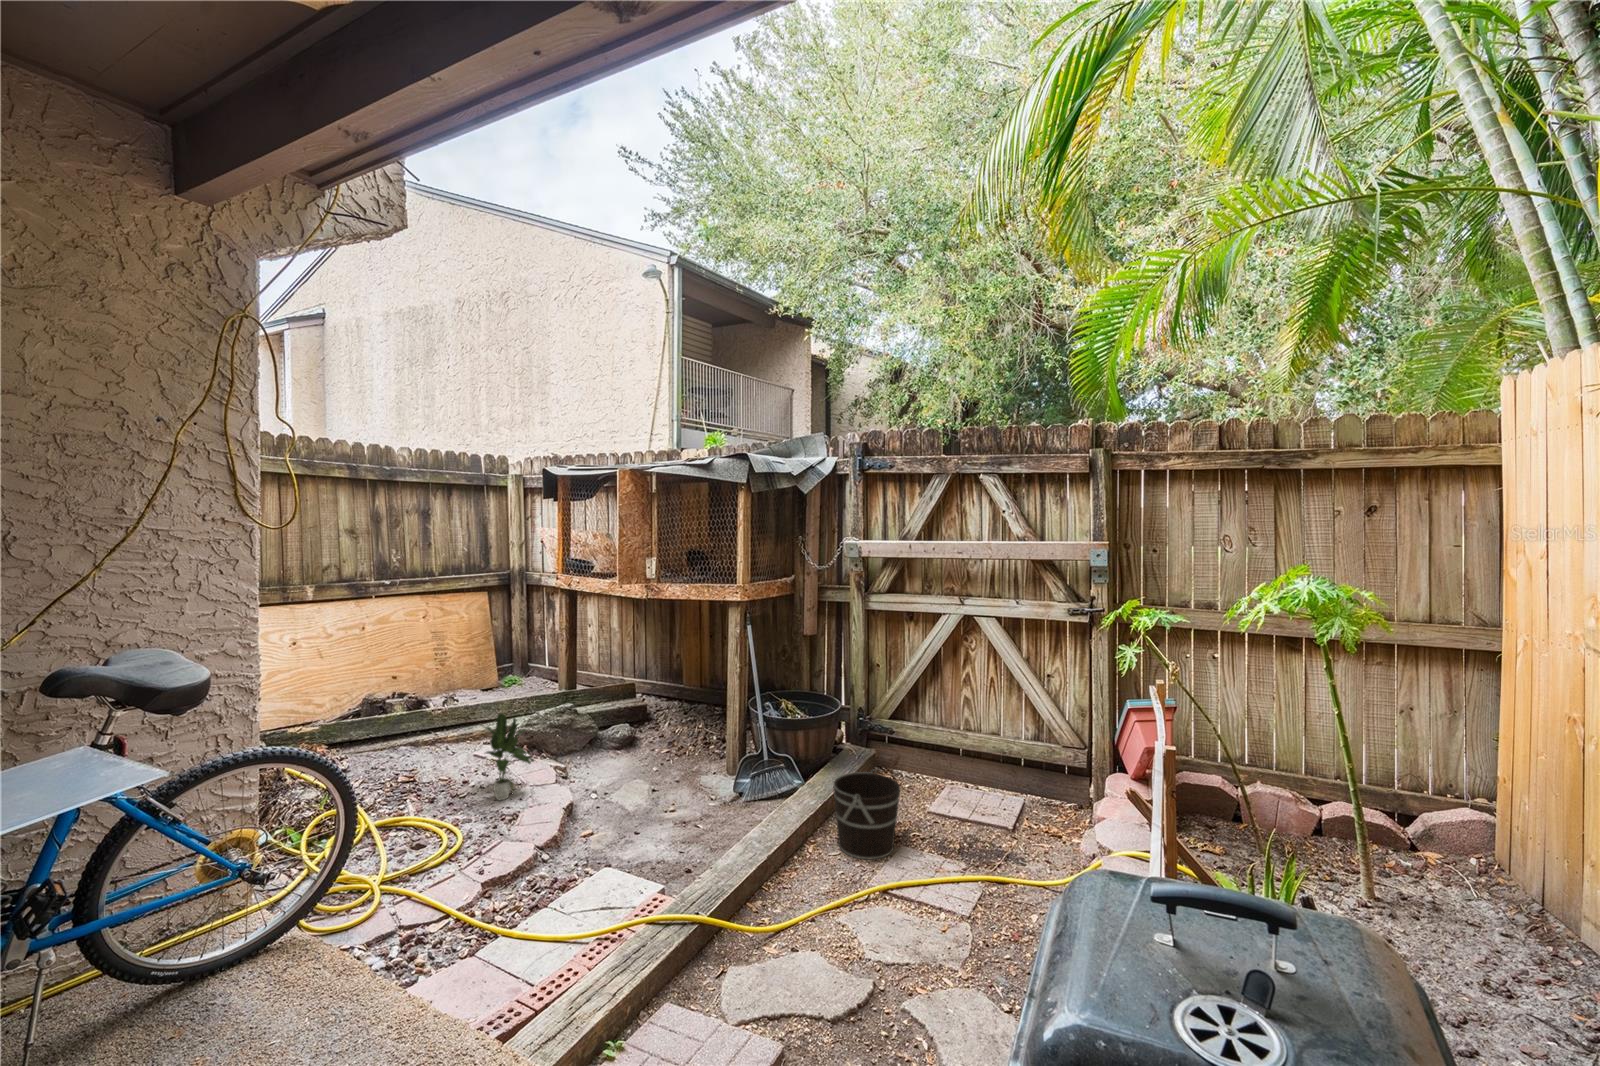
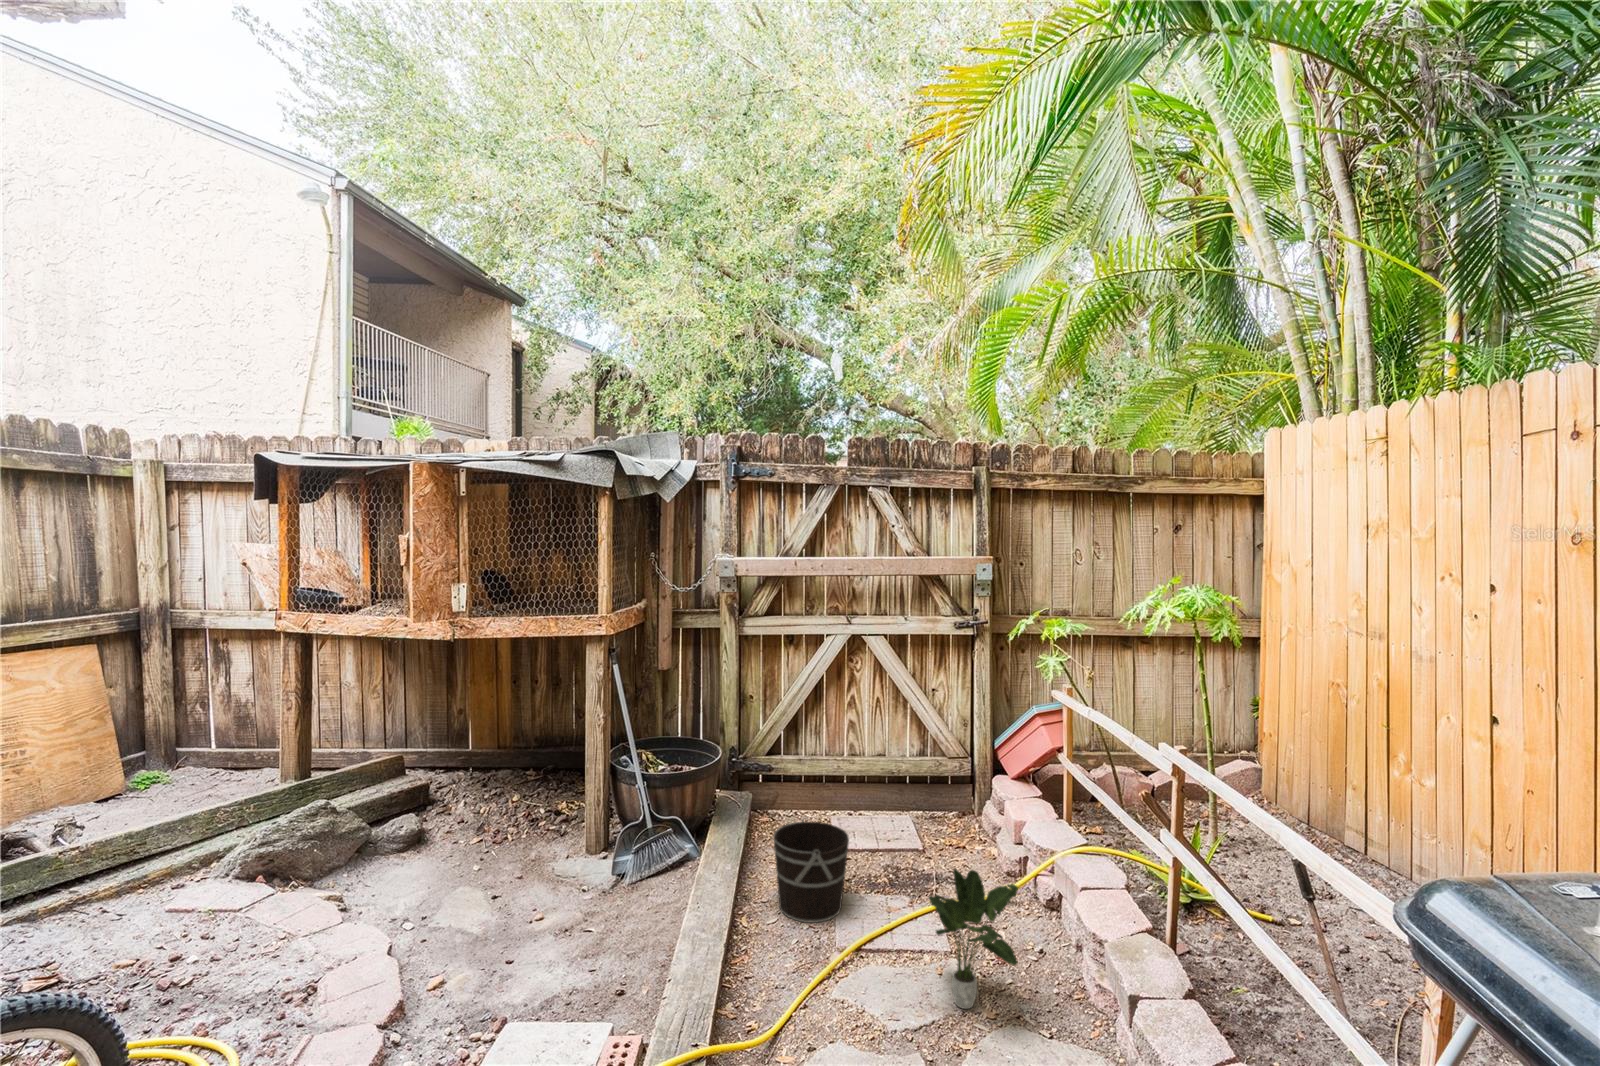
potted plant: present [485,713,534,800] -> present [928,869,1018,1009]

